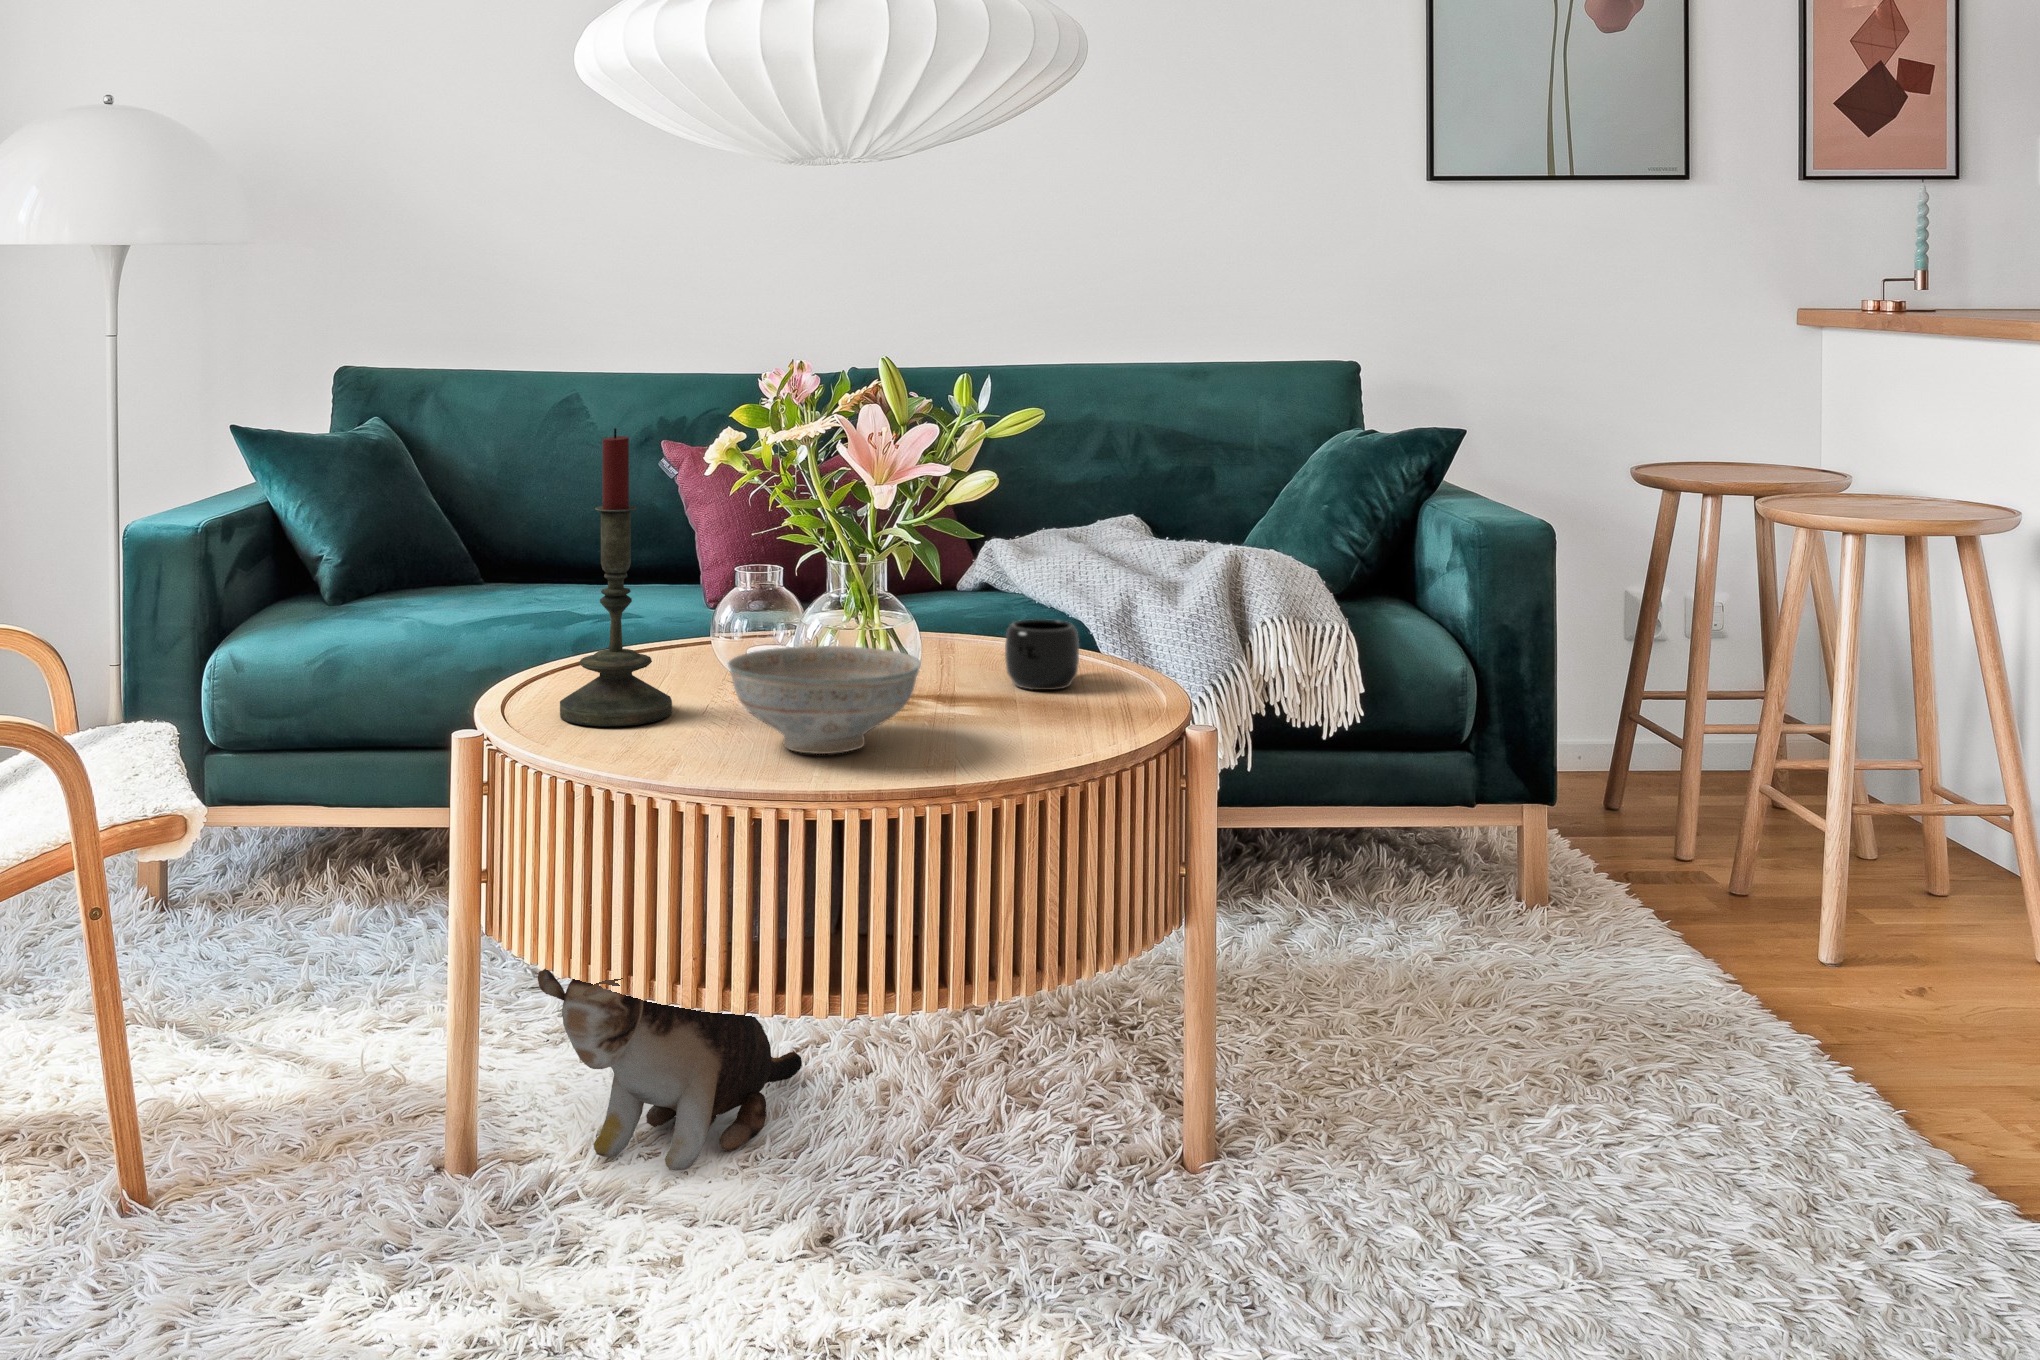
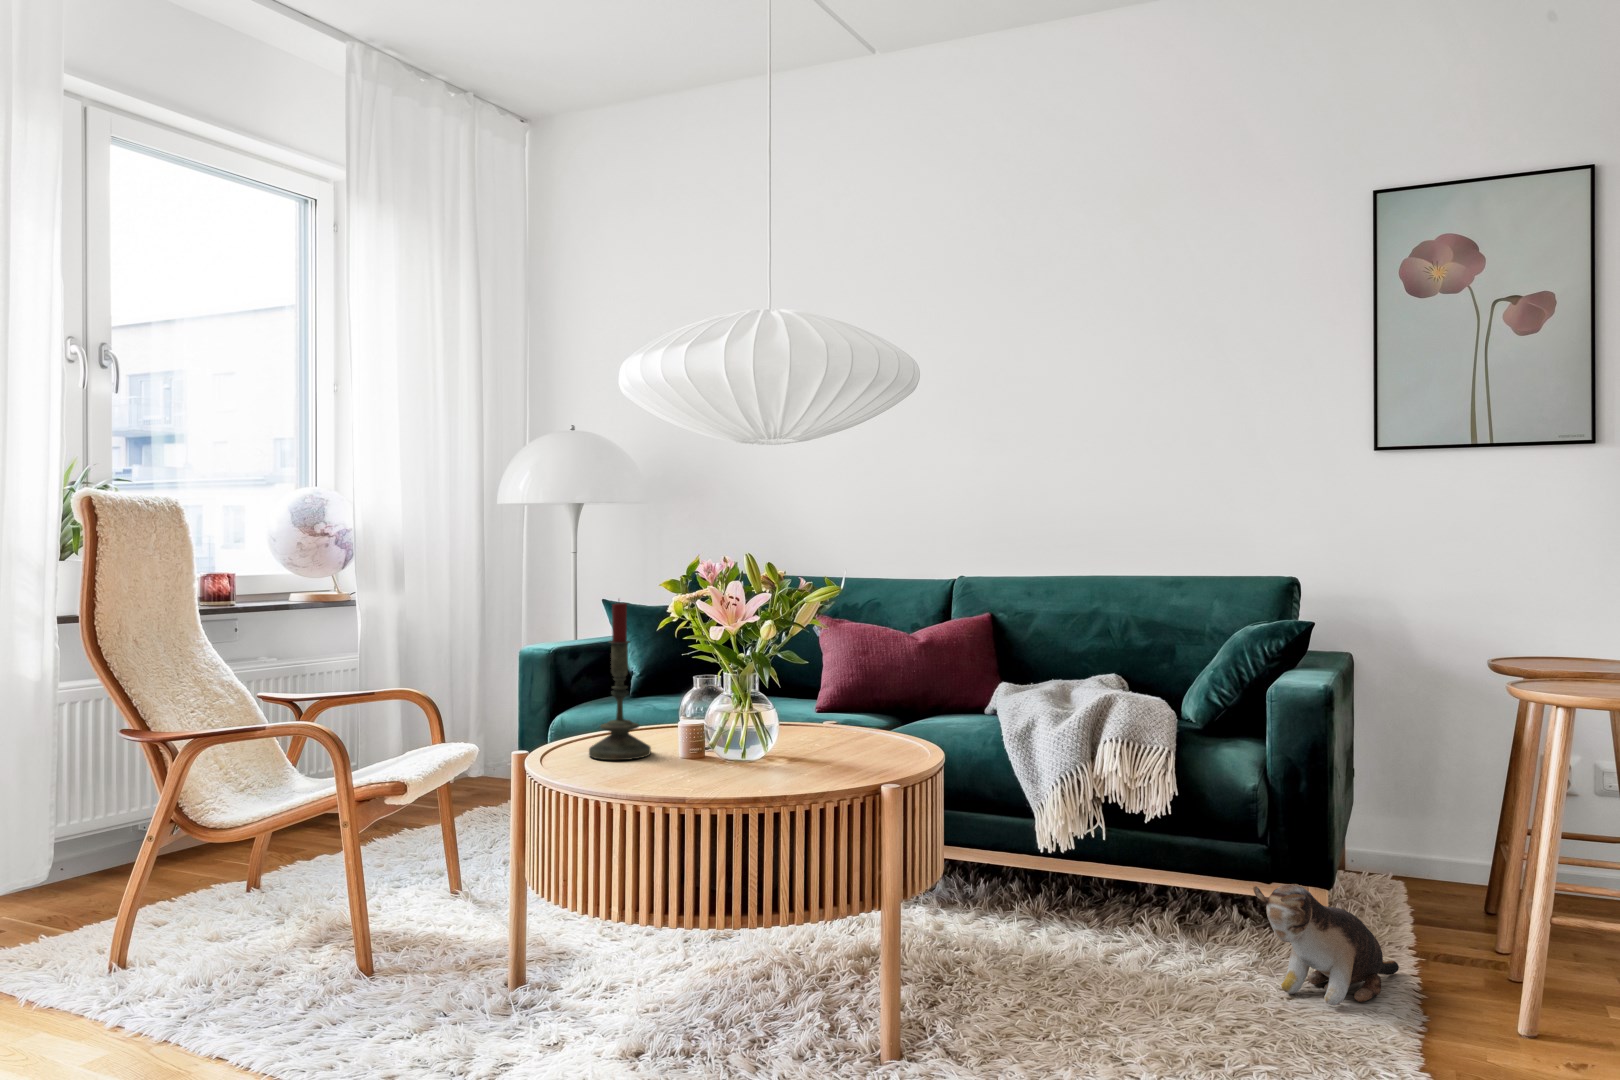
mug: present [1005,619,1079,690] -> none [848,723,901,765]
decorative bowl: present [728,646,921,754] -> none [631,724,740,783]
plush toy: present [538,969,802,1170] -> present [1253,884,1399,1005]

